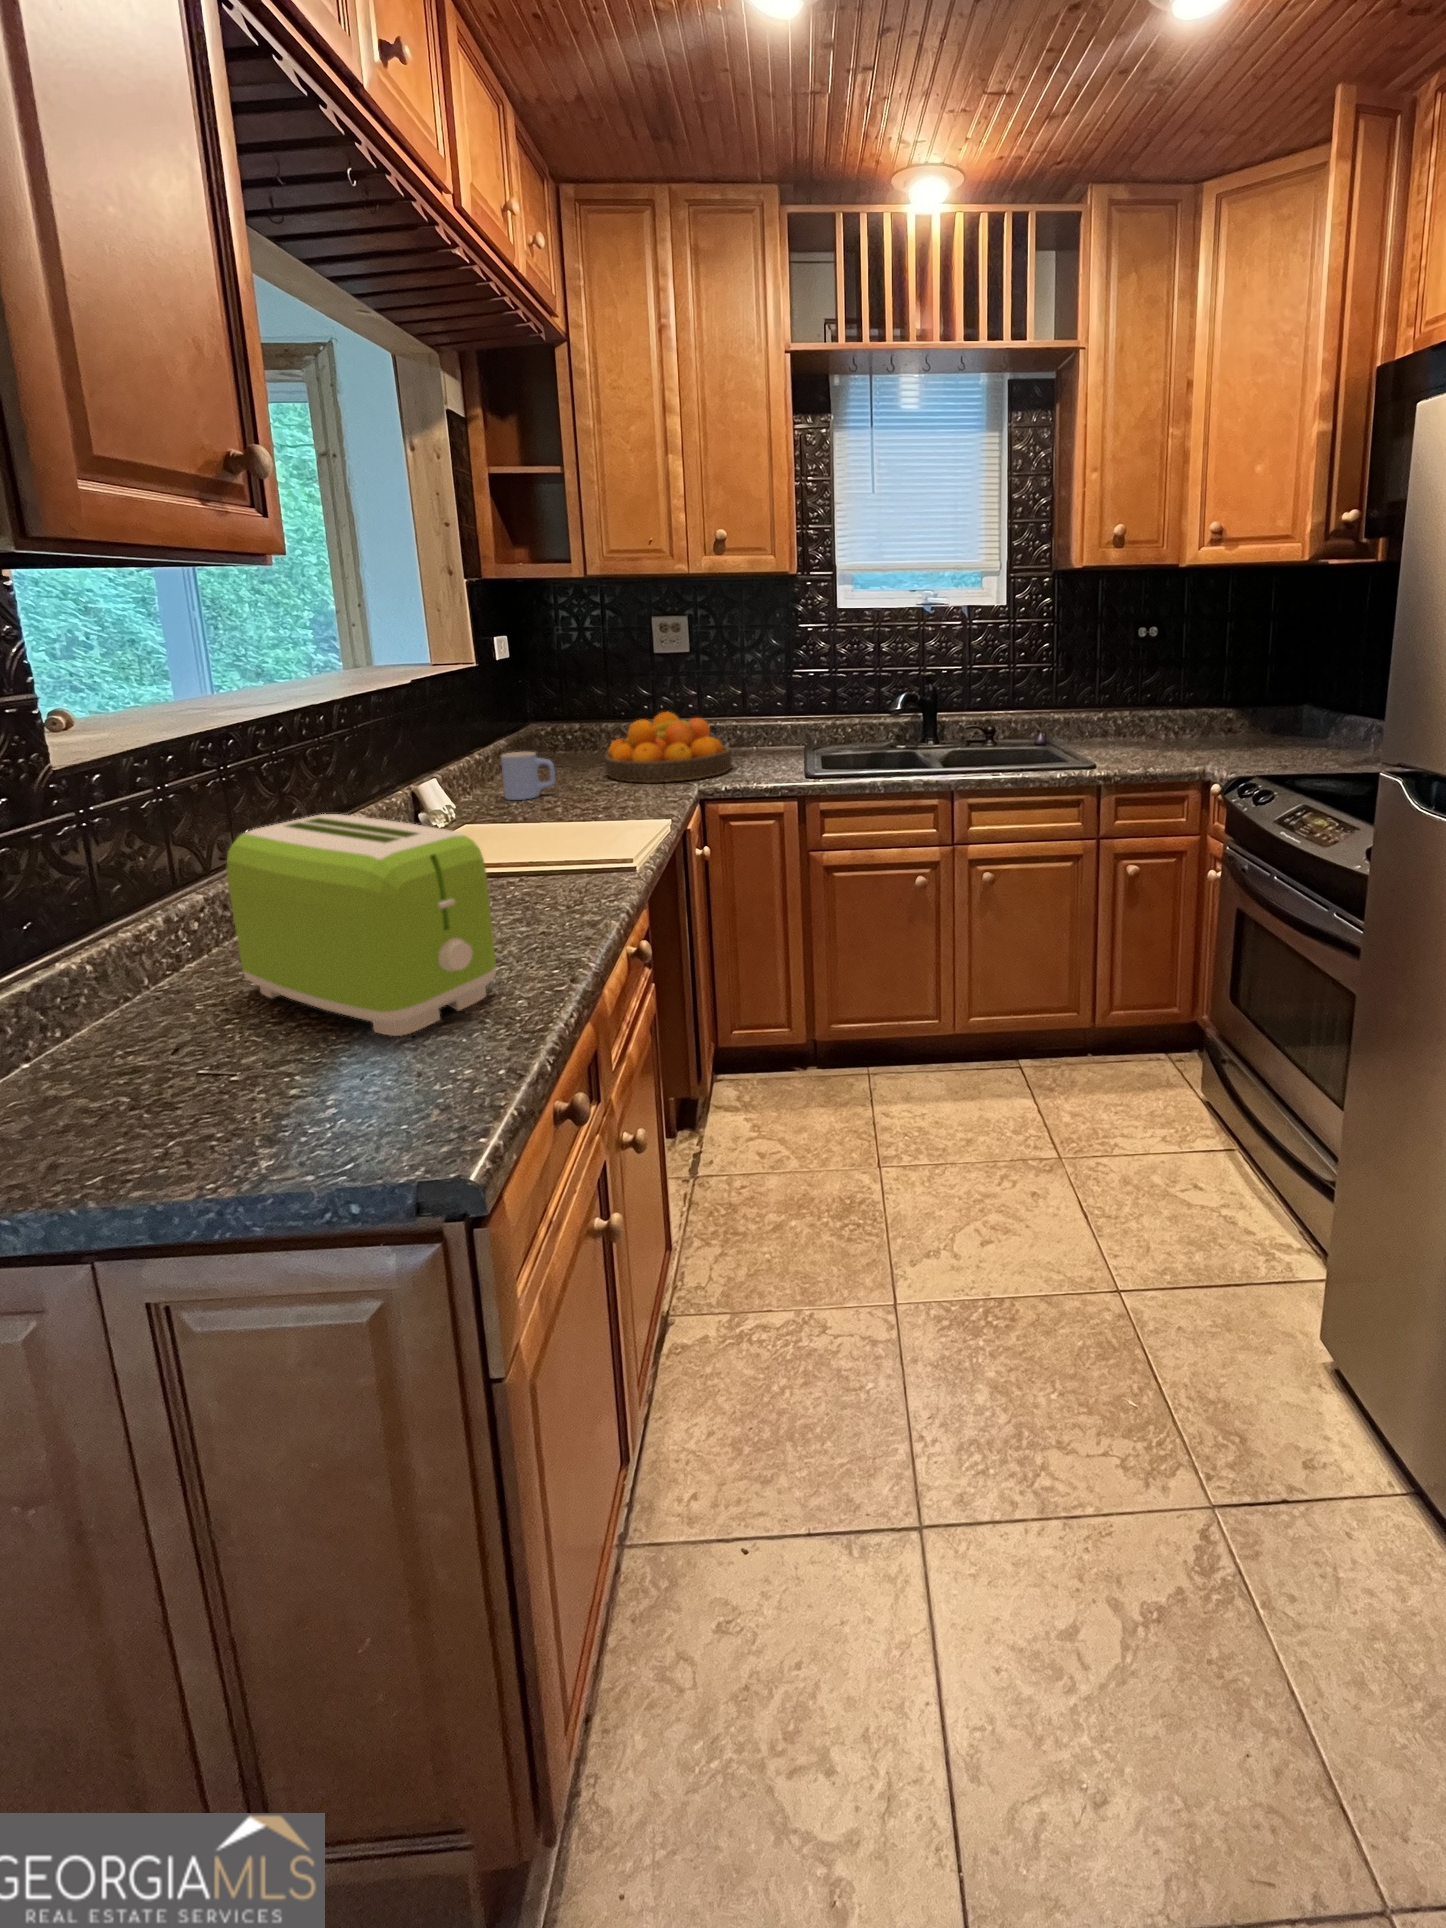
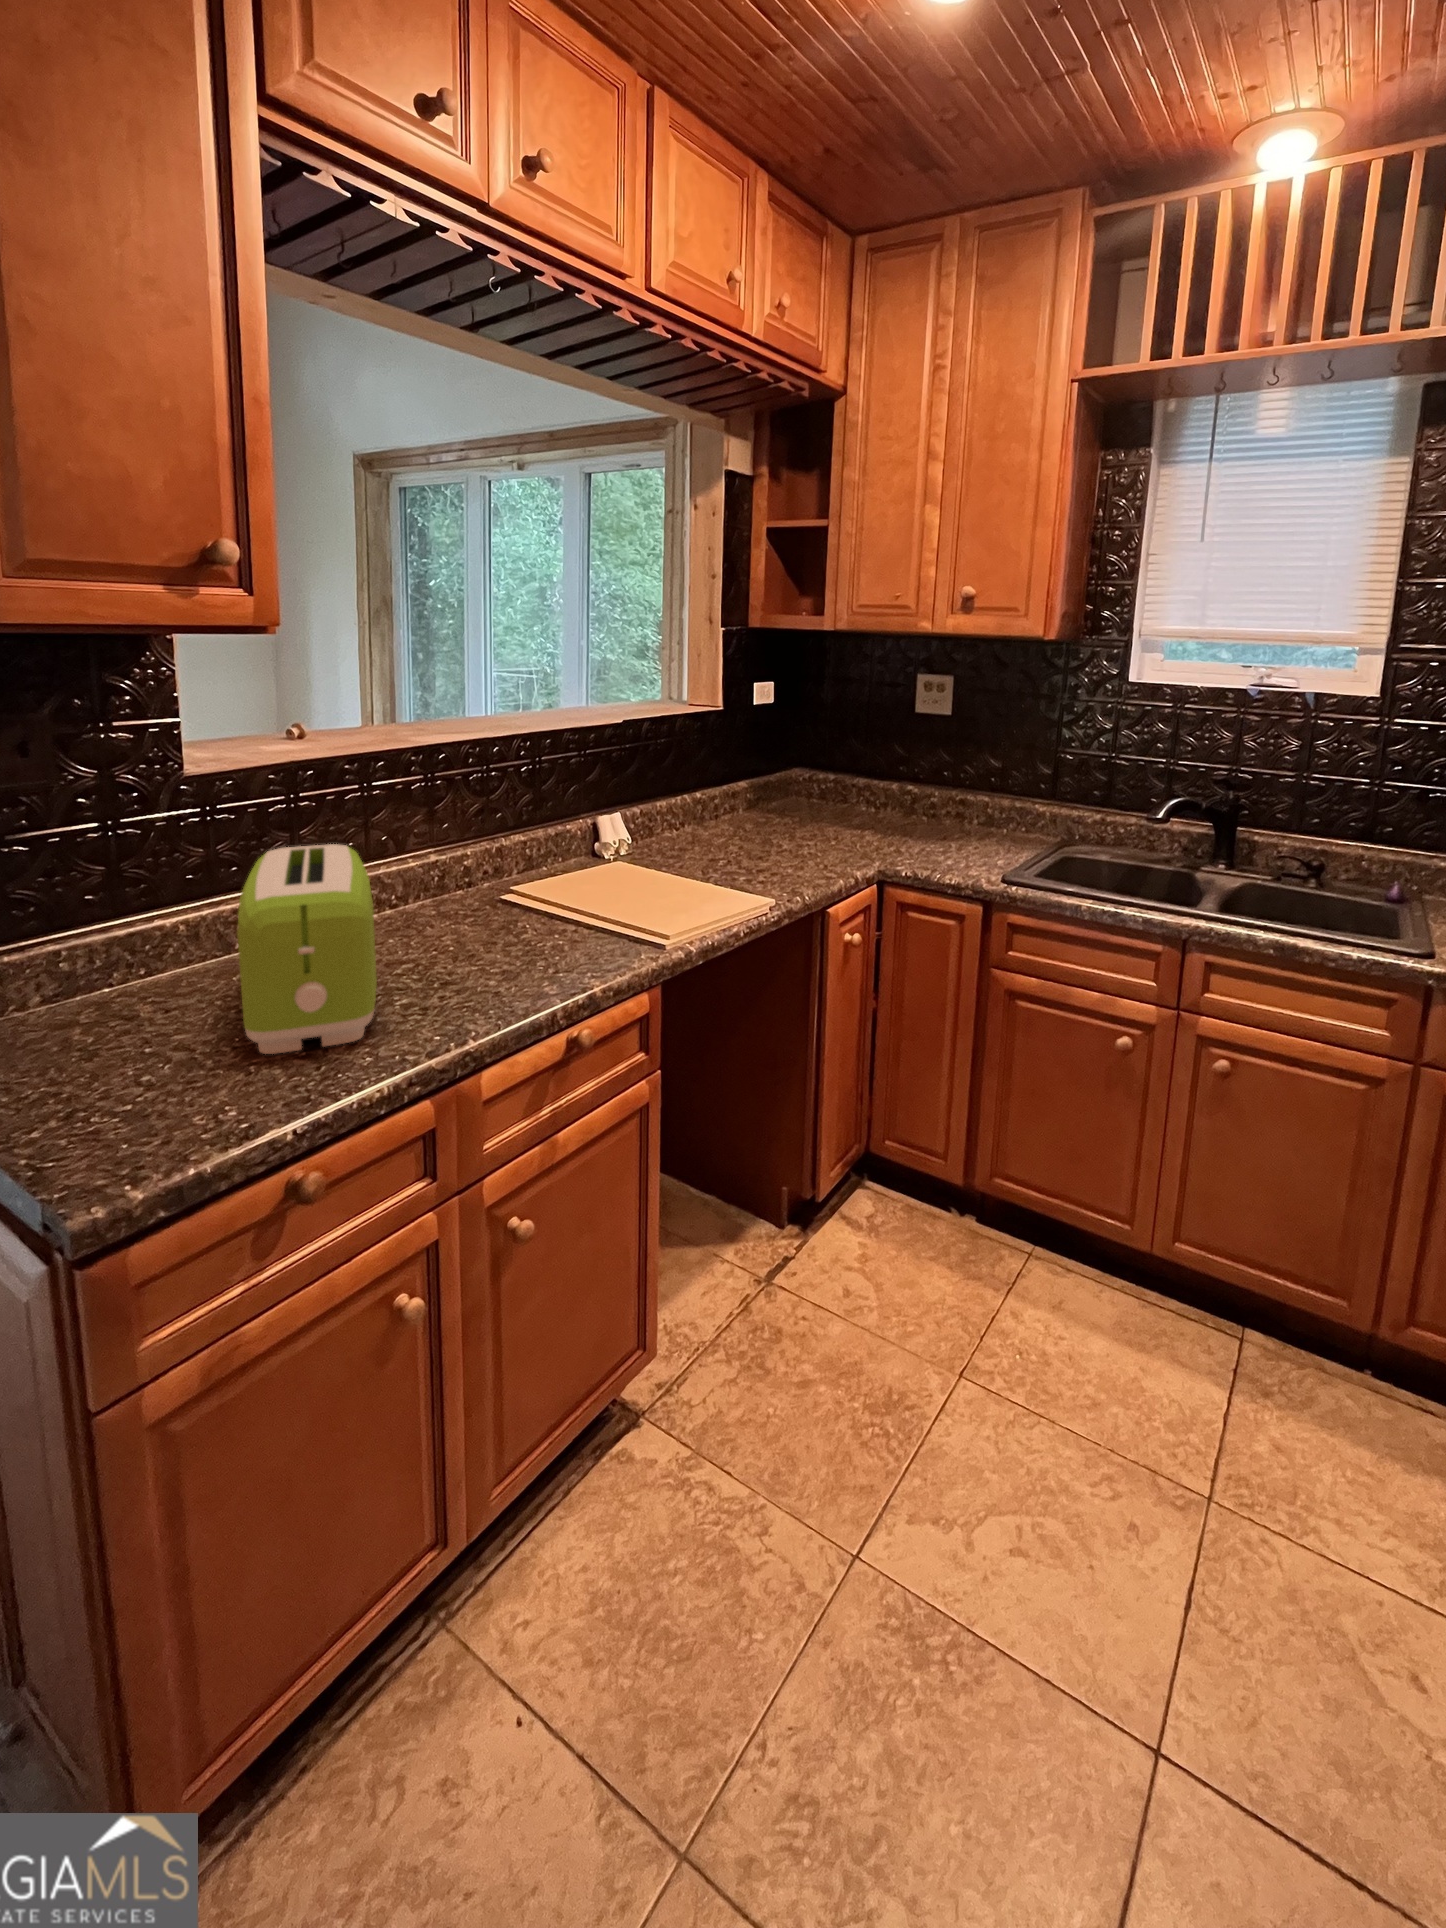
fruit bowl: present [605,712,732,783] -> none [803,776,940,856]
mug: present [501,752,555,800] -> none [689,797,735,845]

